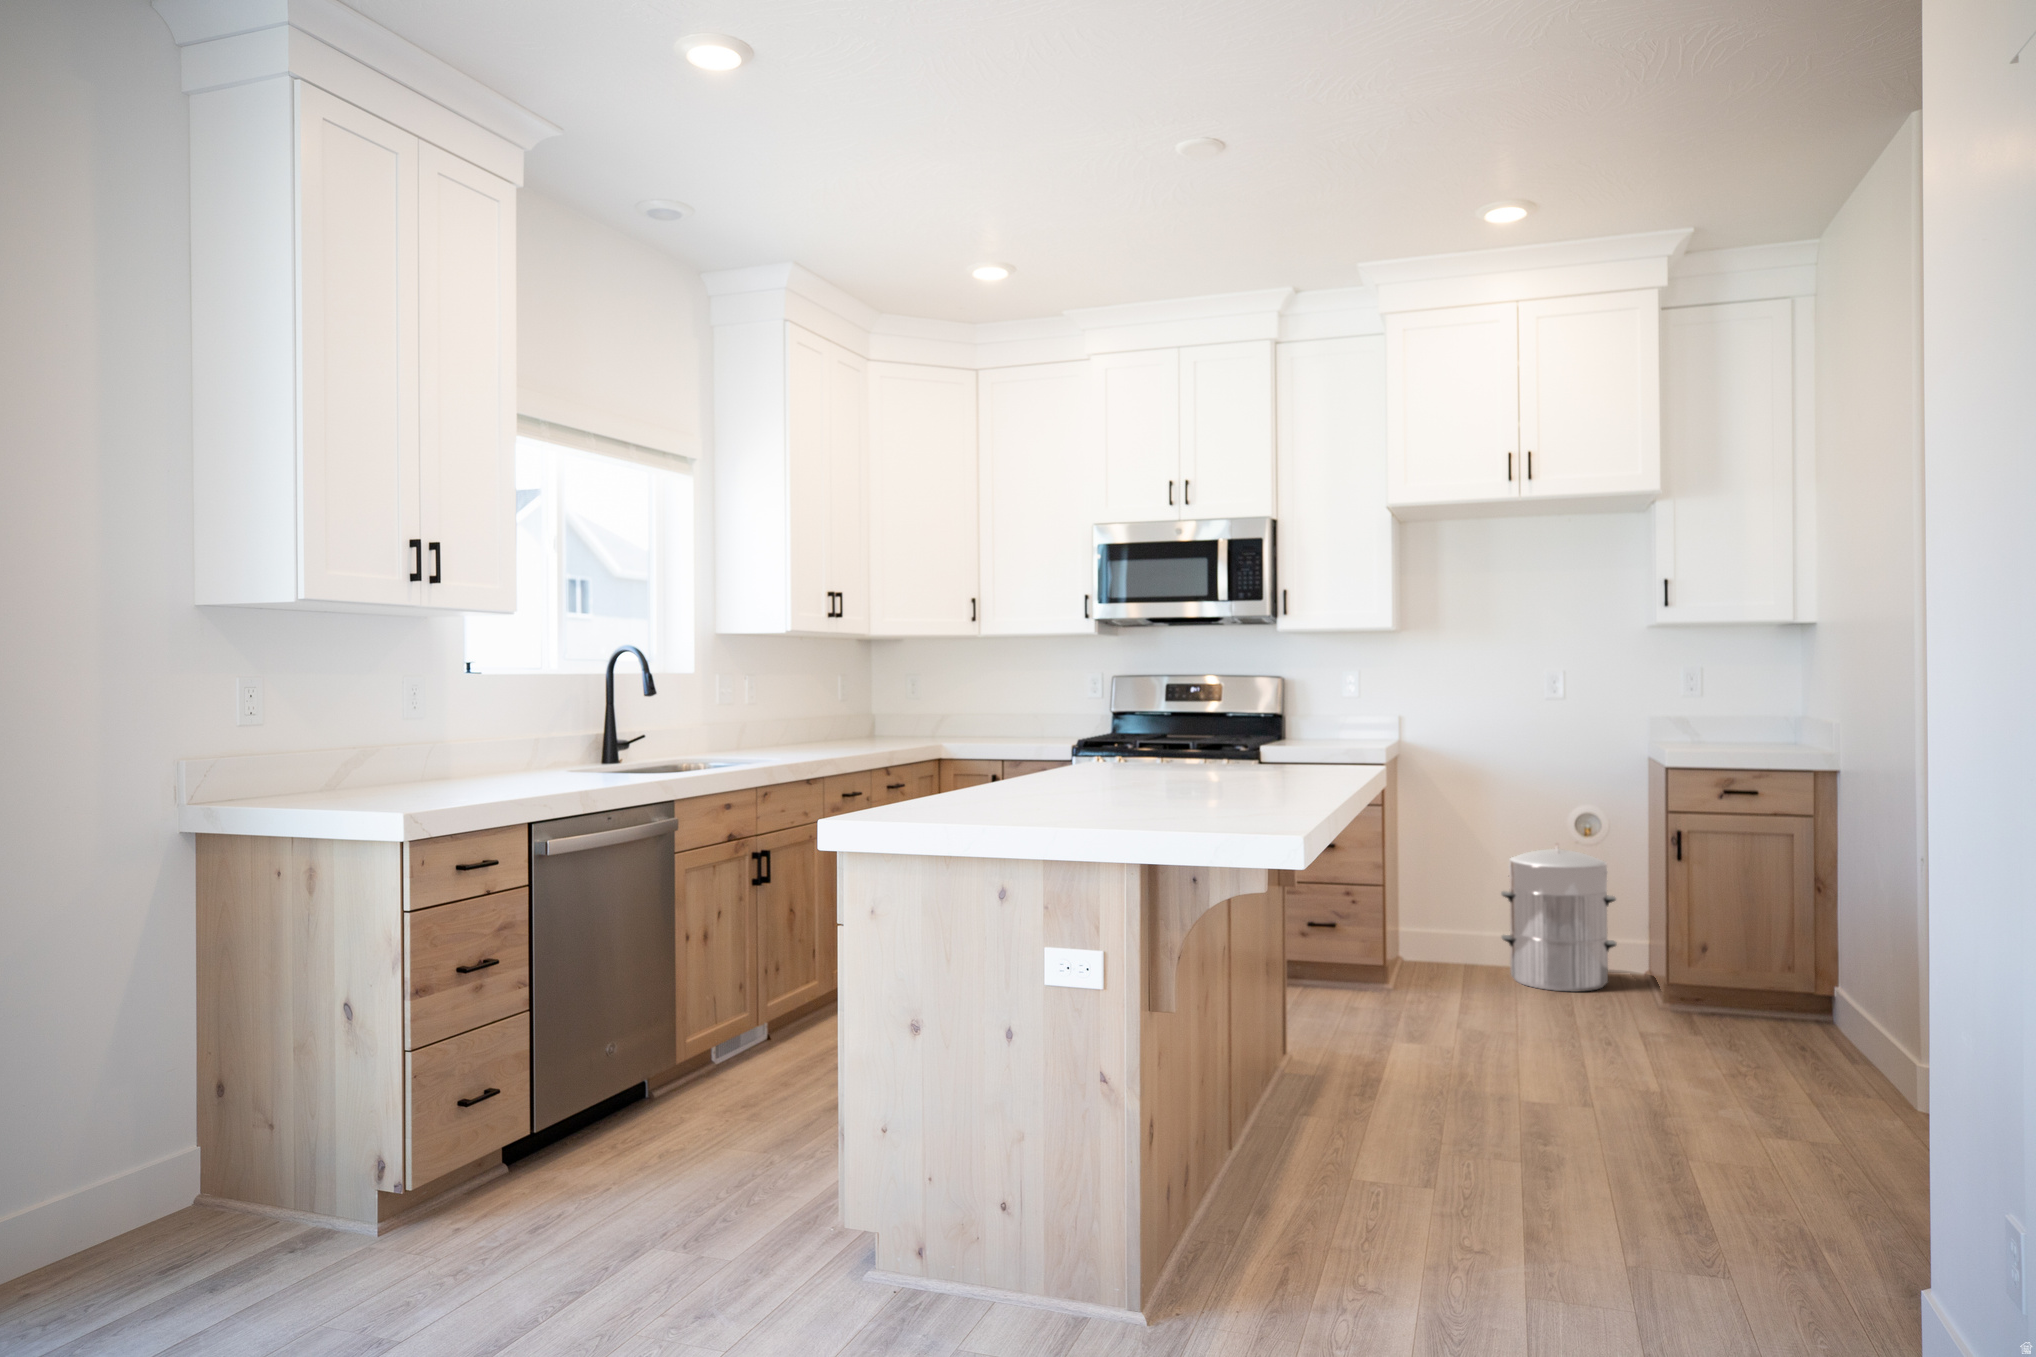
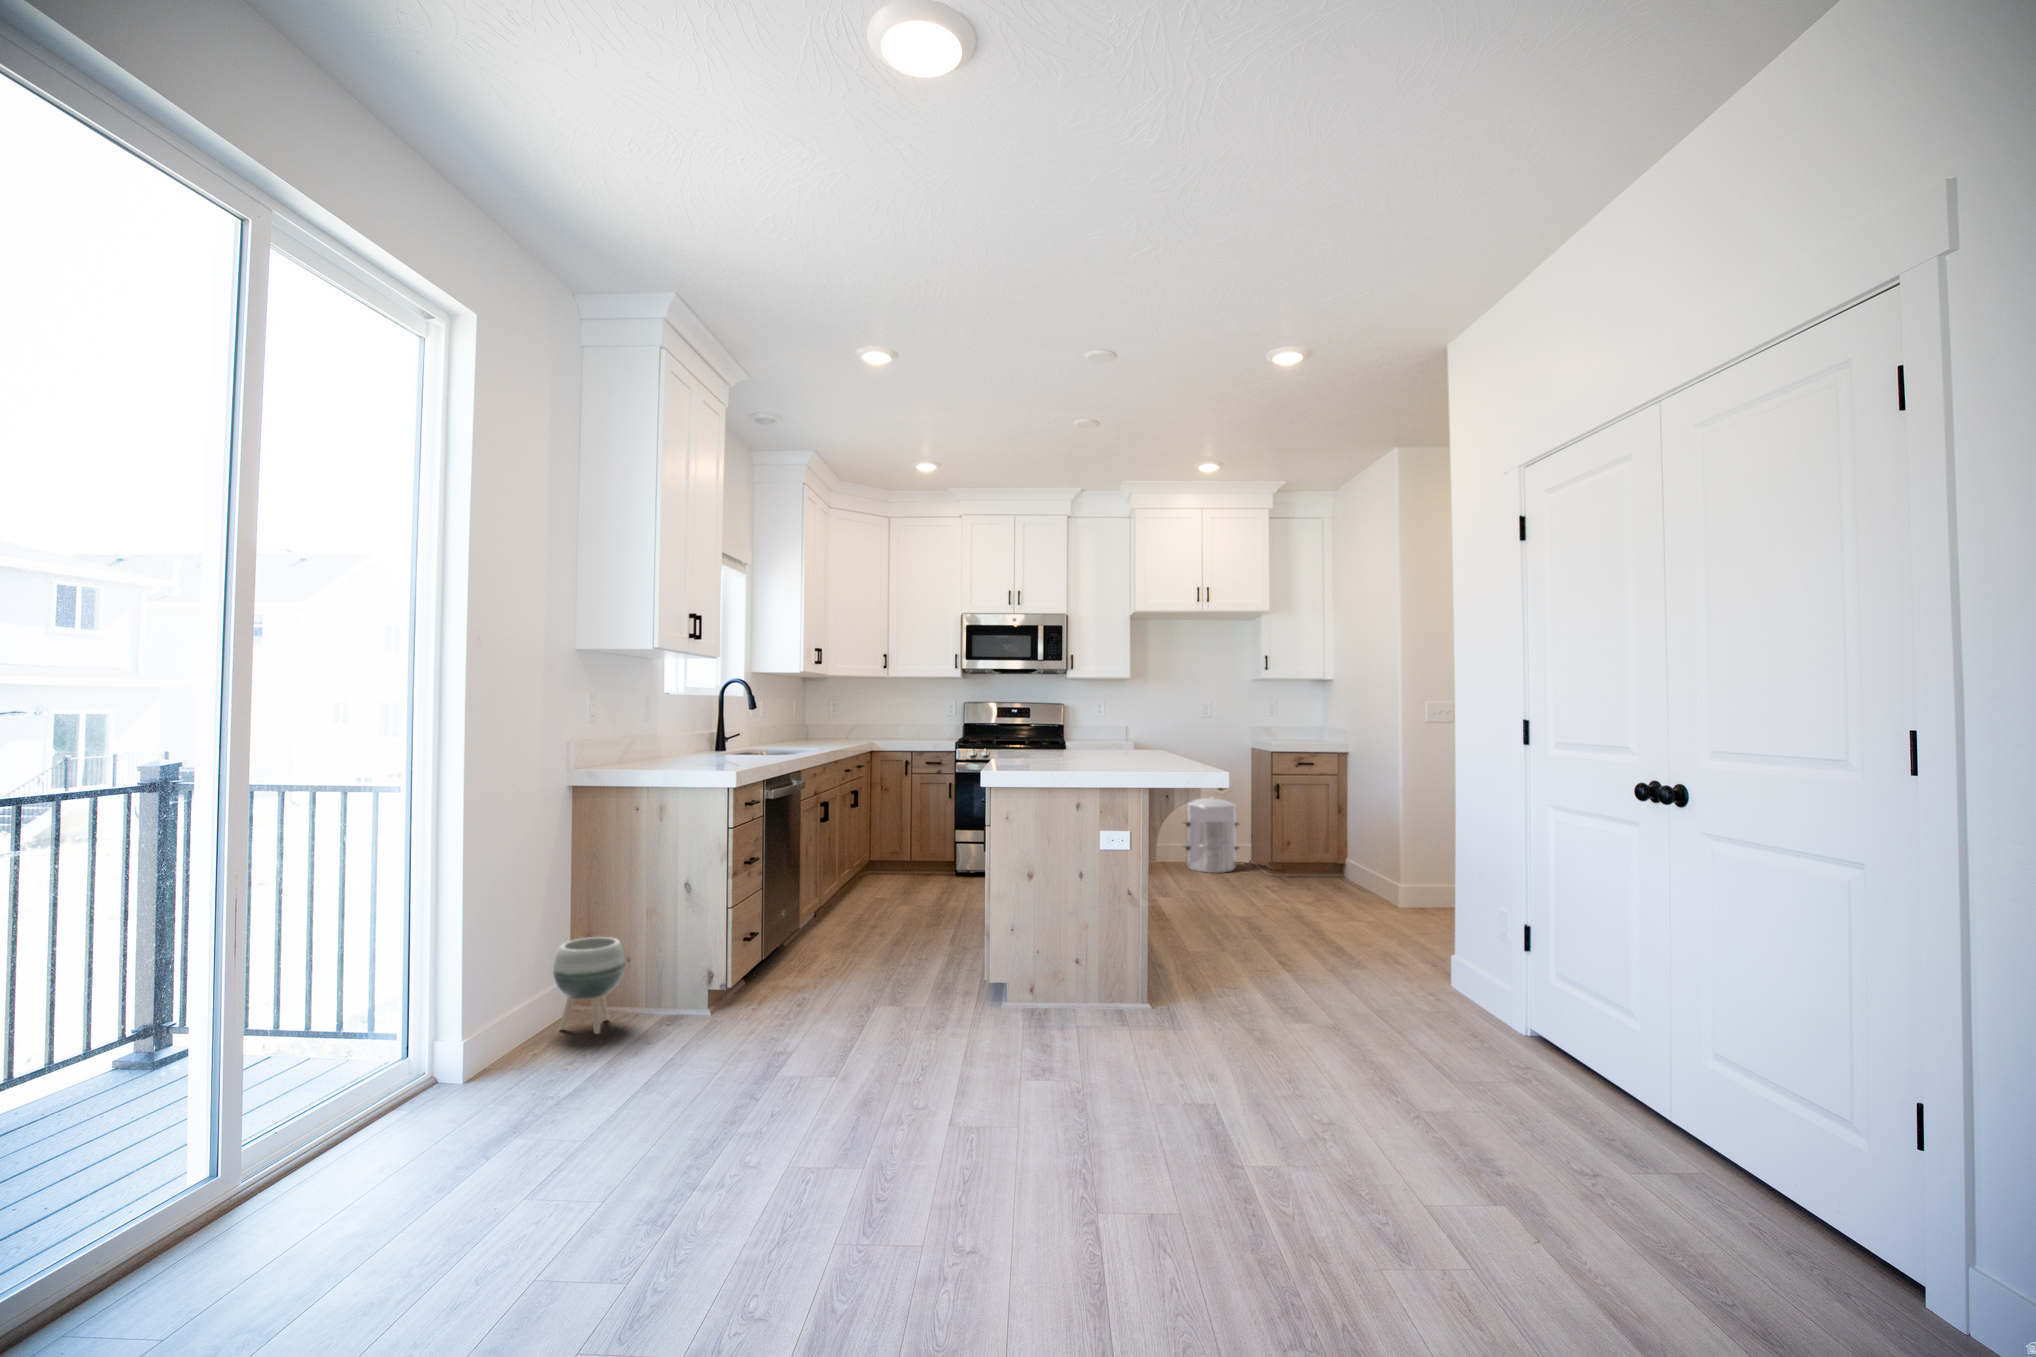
planter: none [102,1086,236,1258] -> present [553,937,626,1034]

